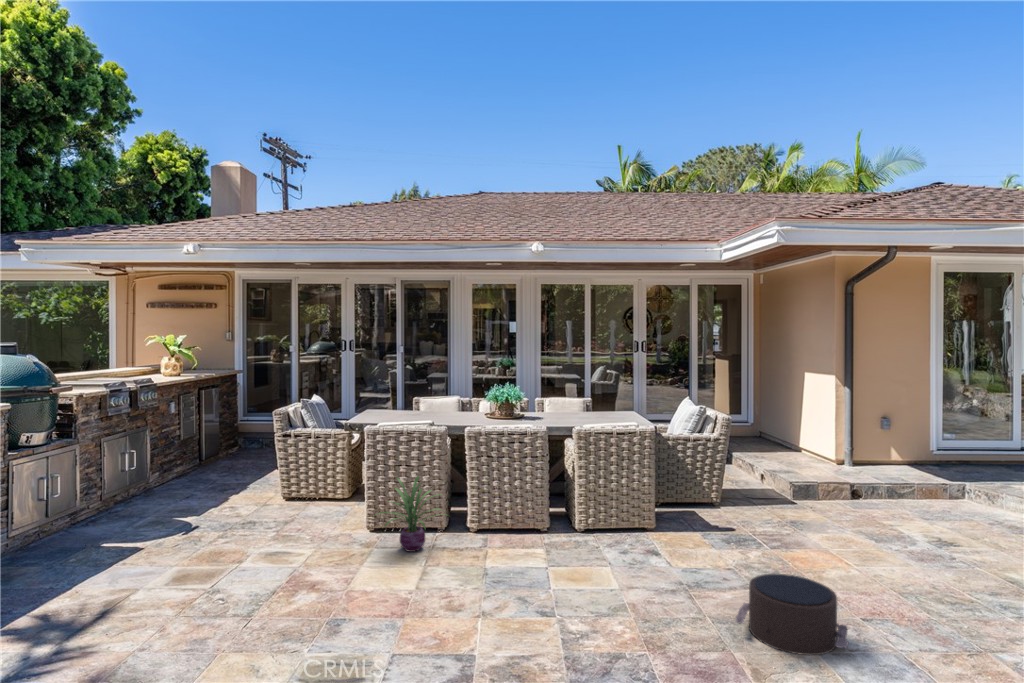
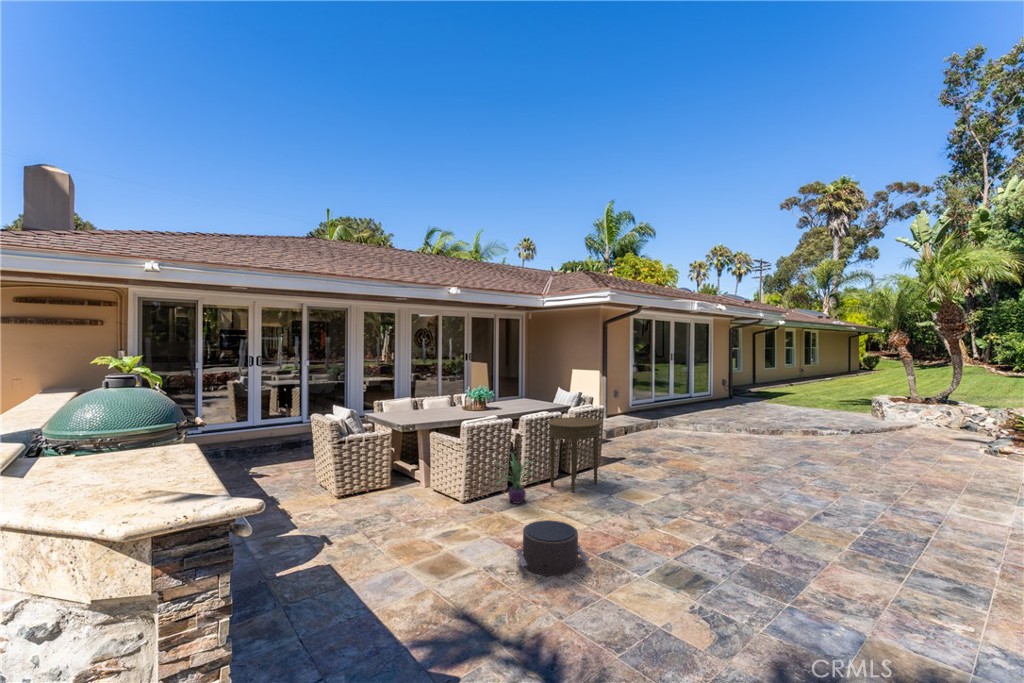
side table: none [488,439,583,559] -> present [548,417,601,493]
pouf: present [736,574,848,655] -> present [516,520,589,576]

